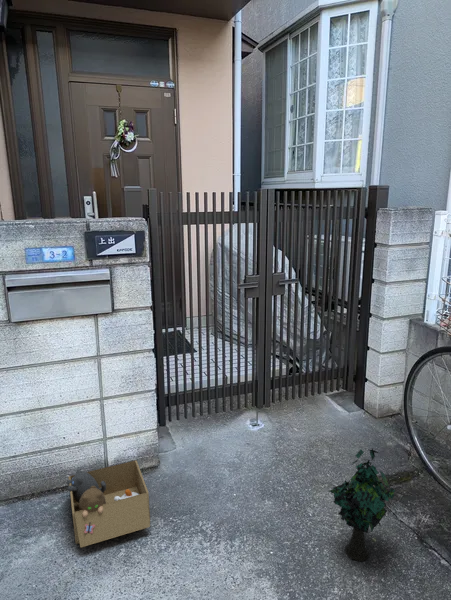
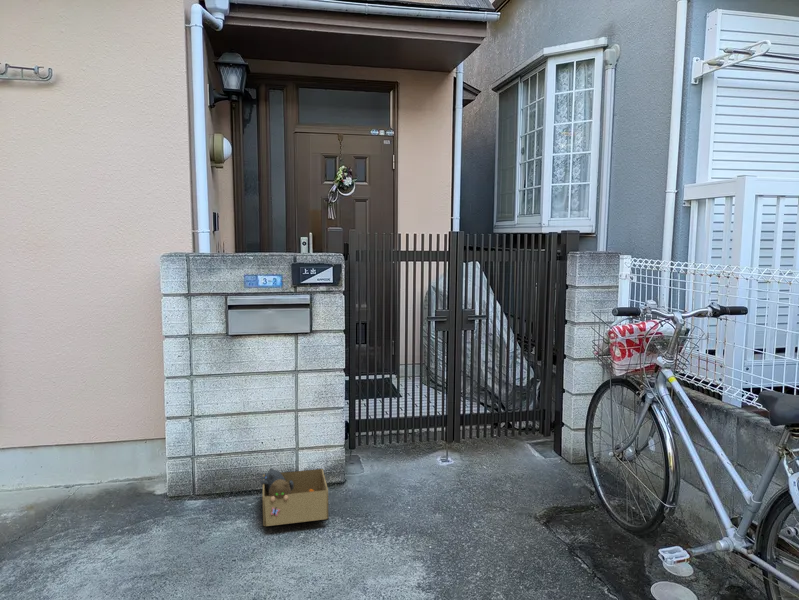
decorative plant: present [328,449,395,561] -> none [479,457,539,562]

